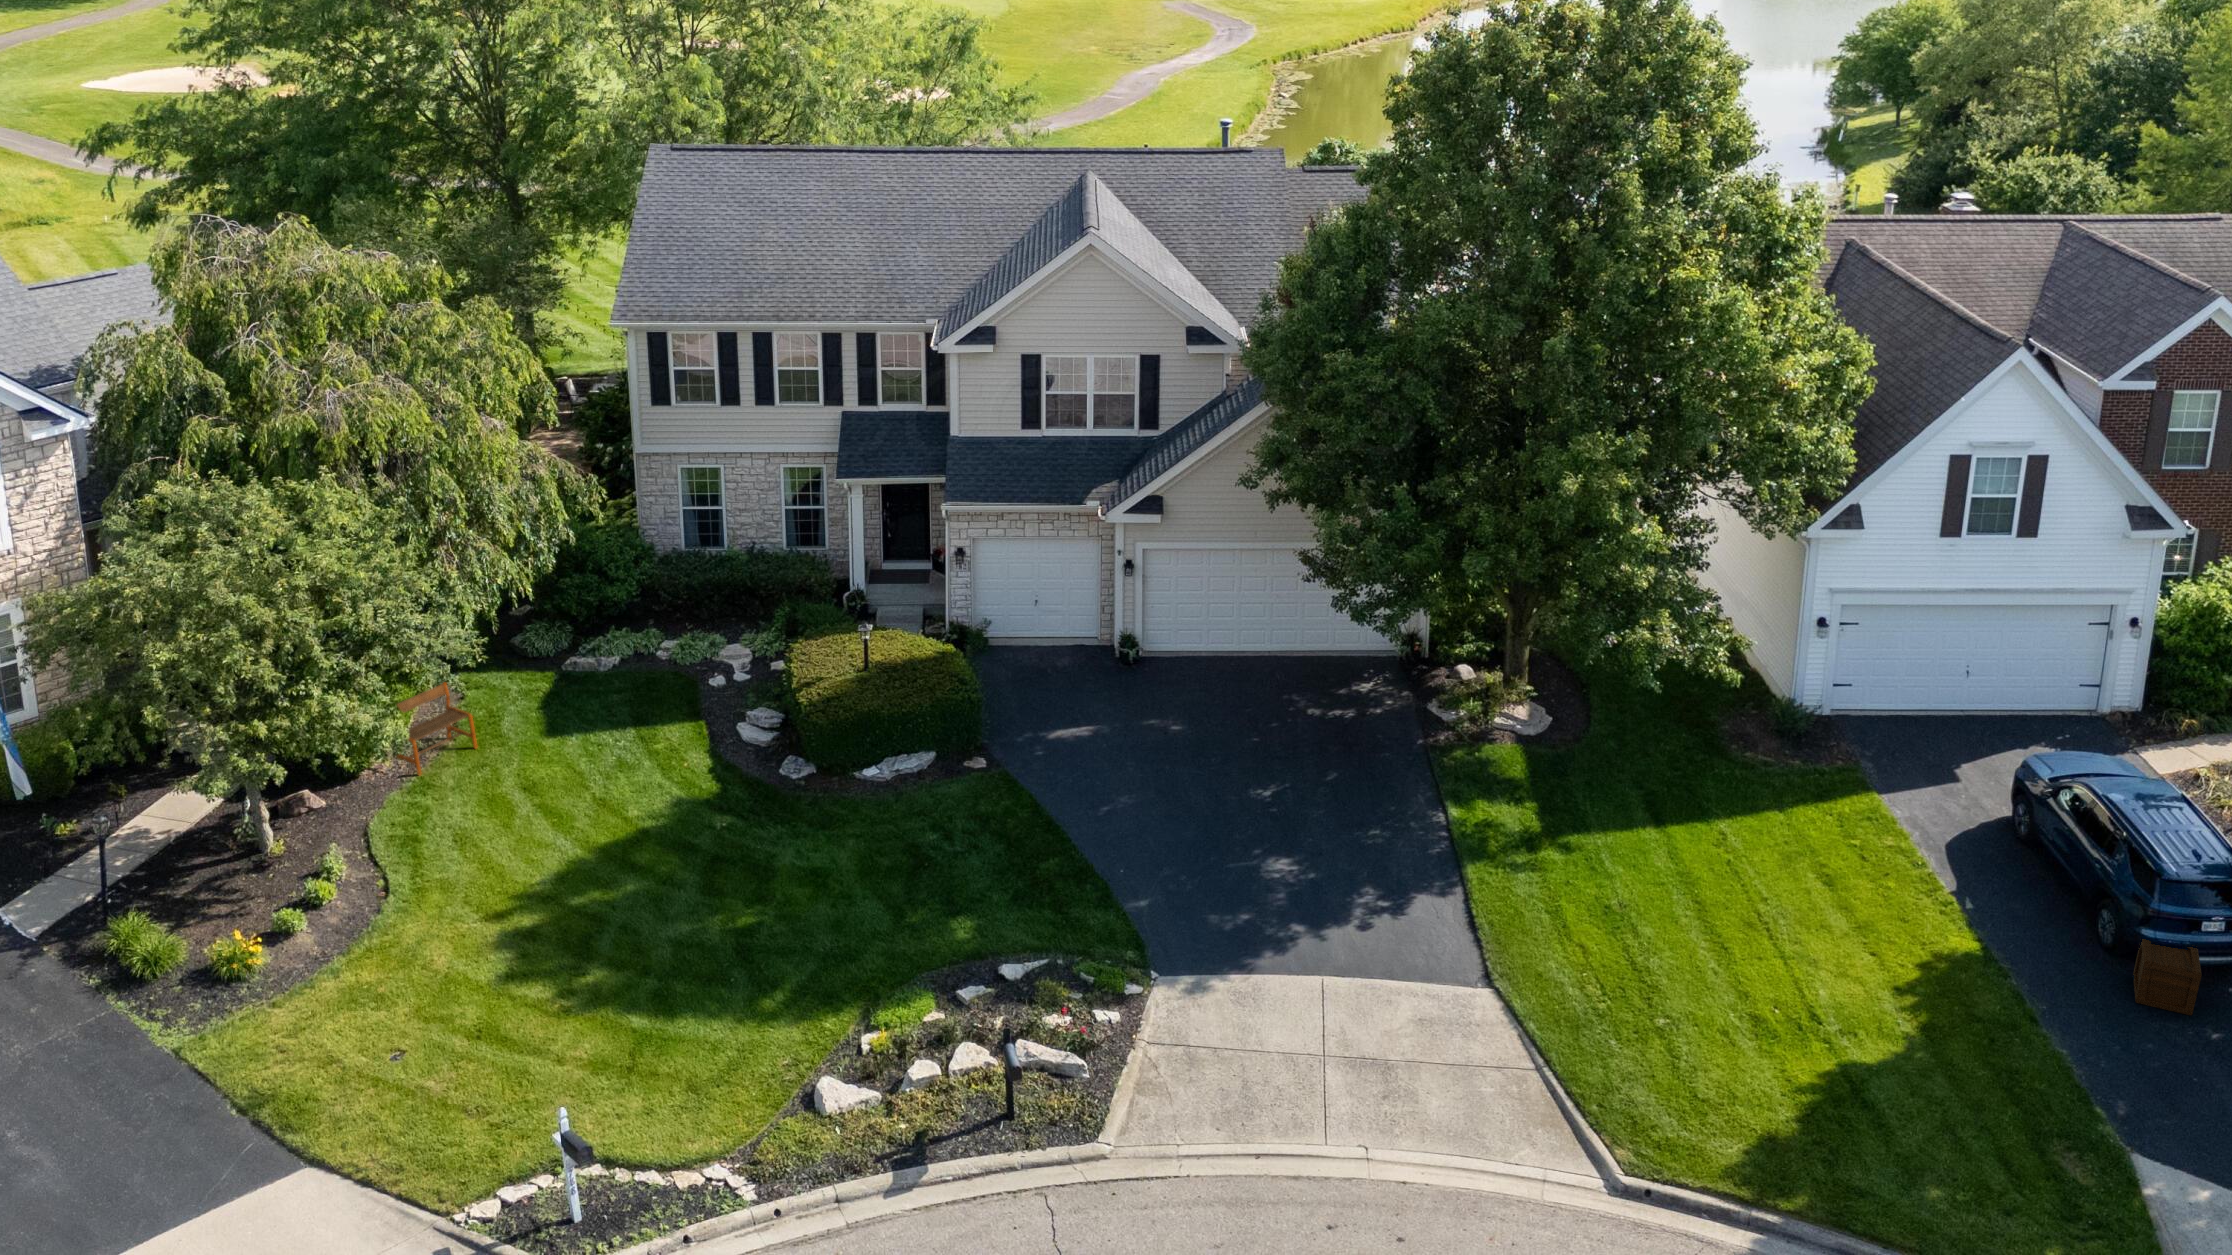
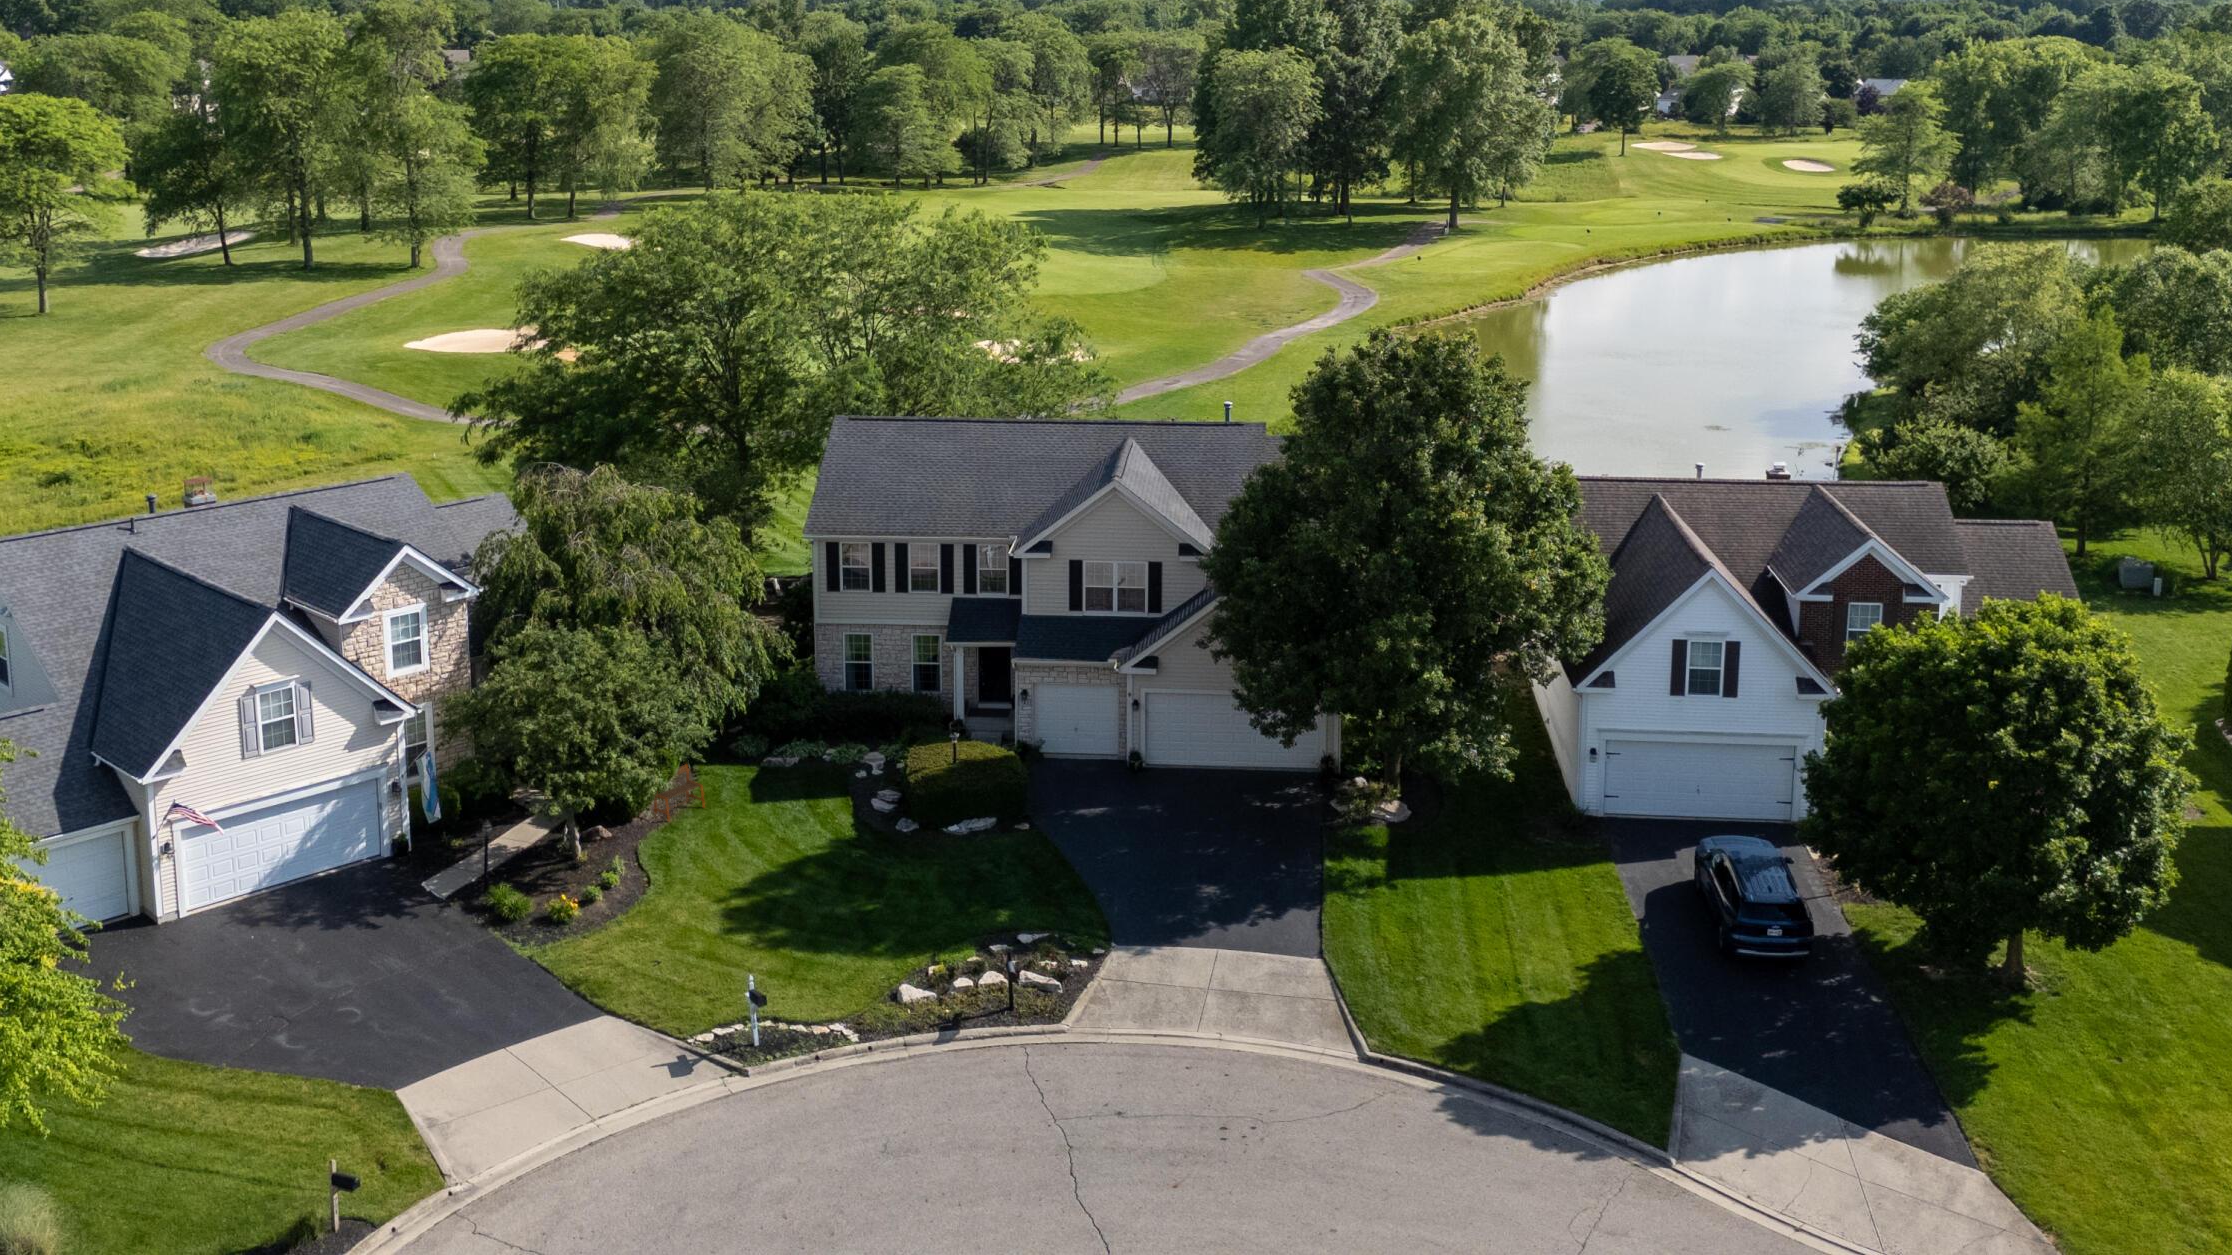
wooden crate: present [2133,939,2202,1015] -> none [1728,940,1770,990]

